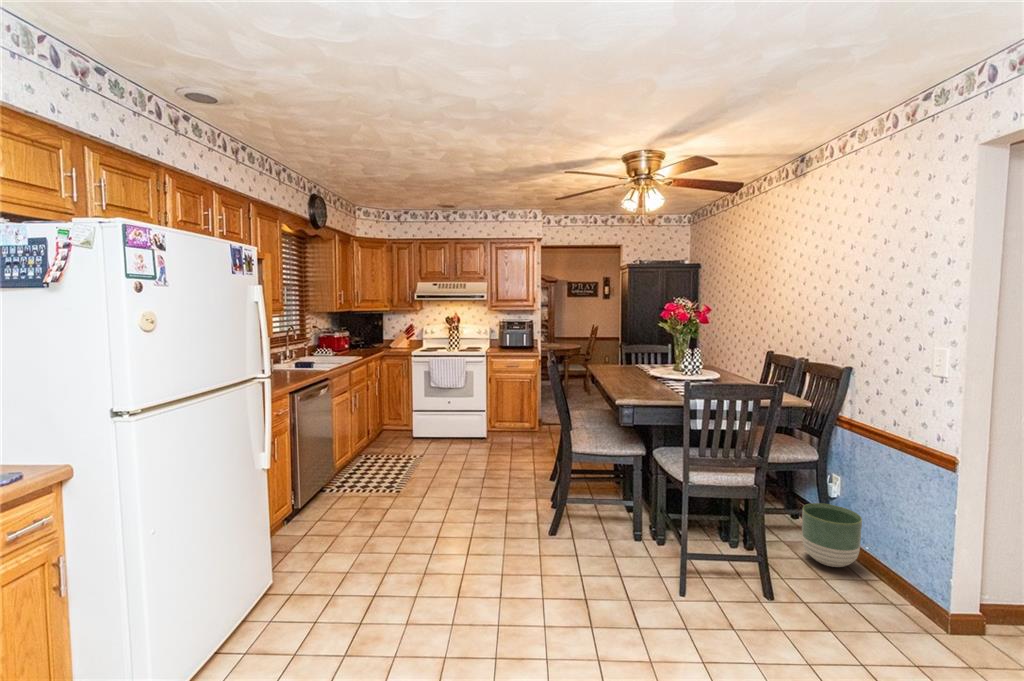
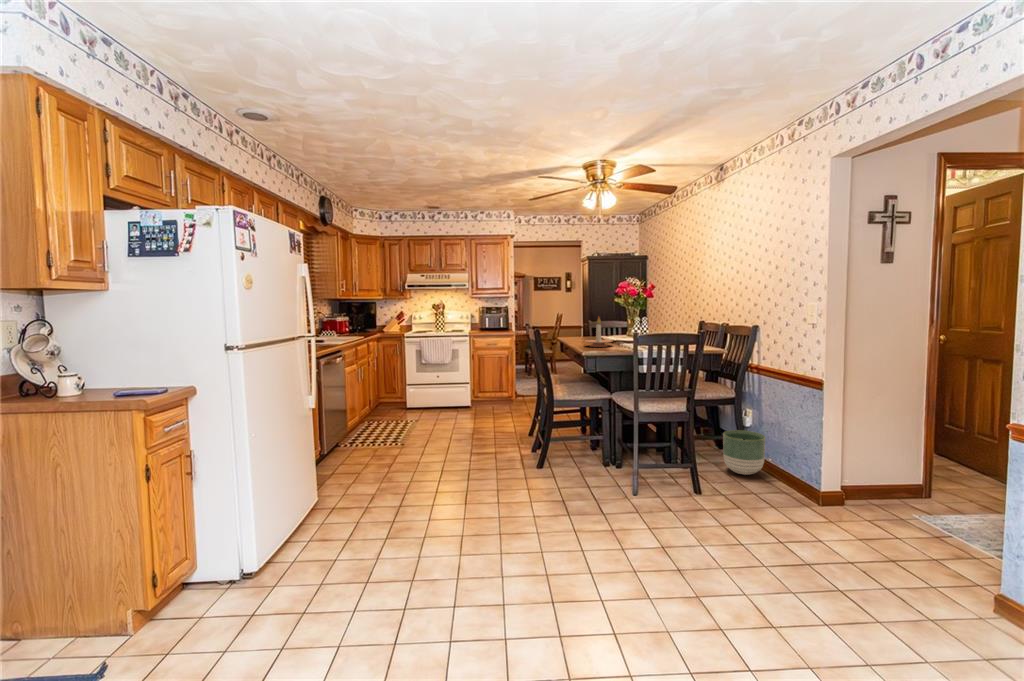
candle holder: none [621,345,657,385] -> present [586,317,612,347]

